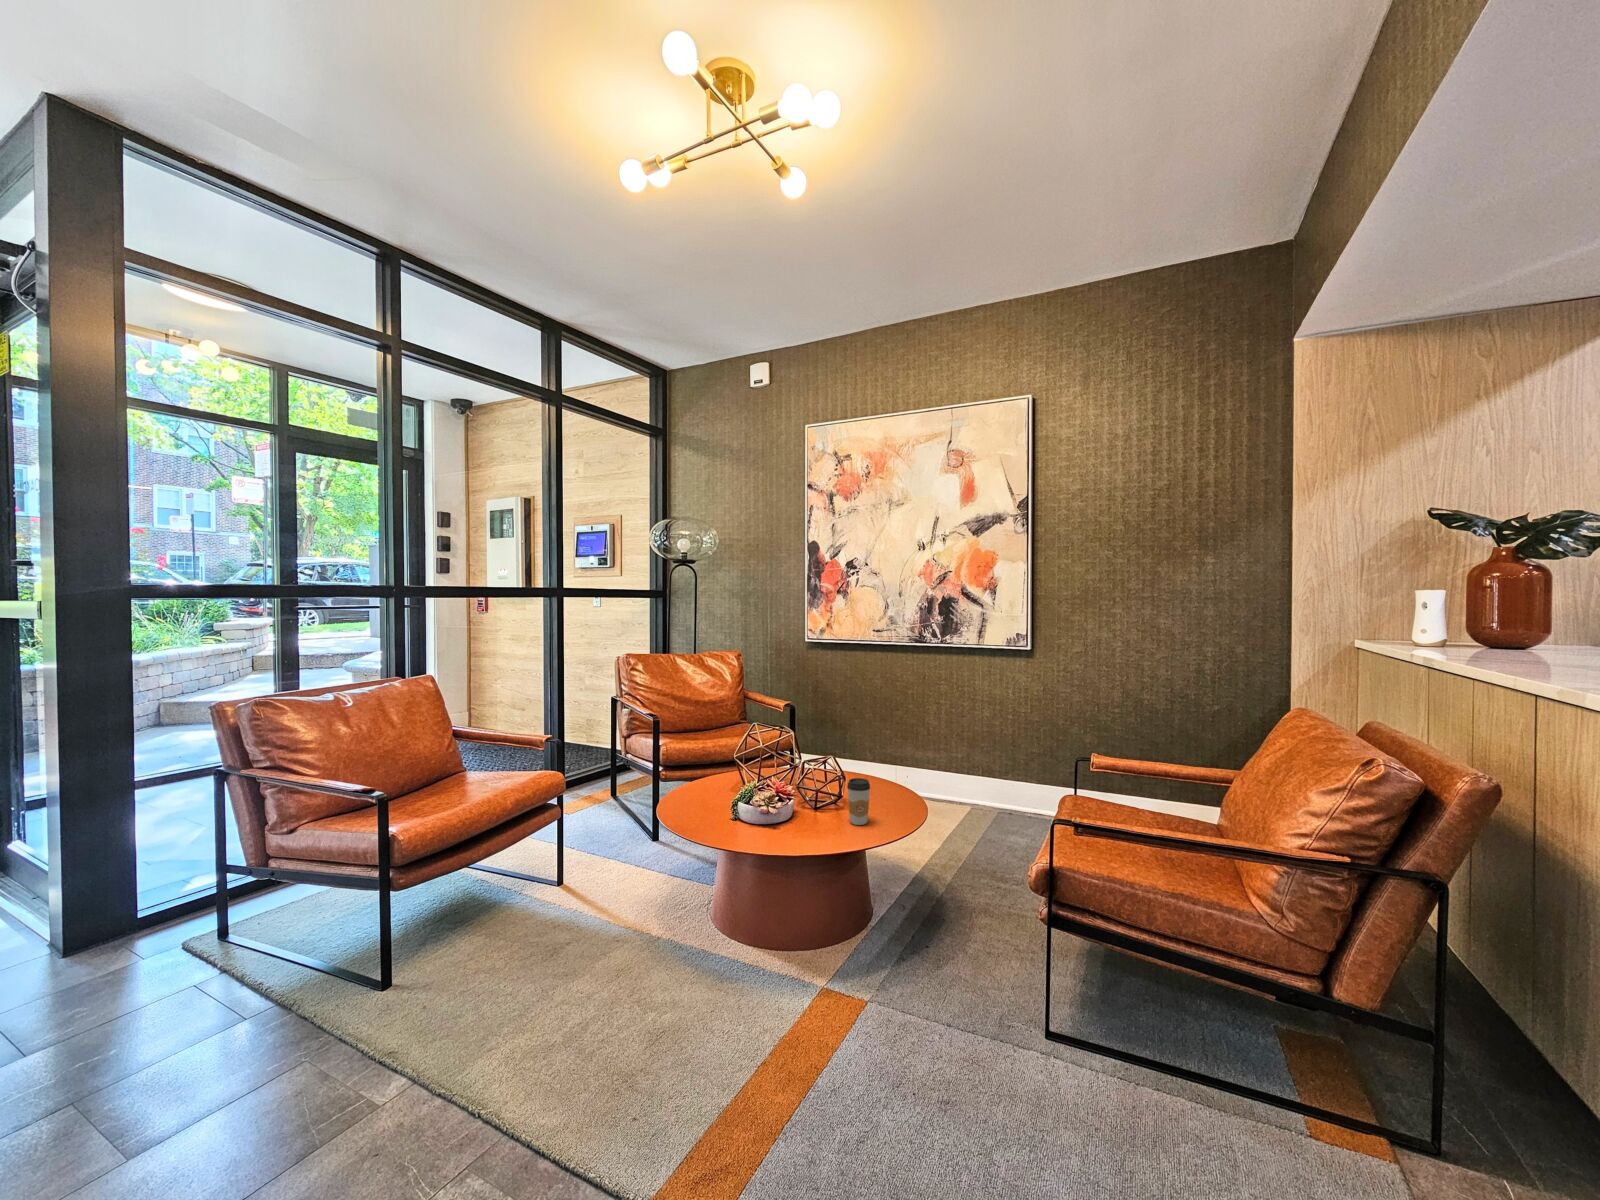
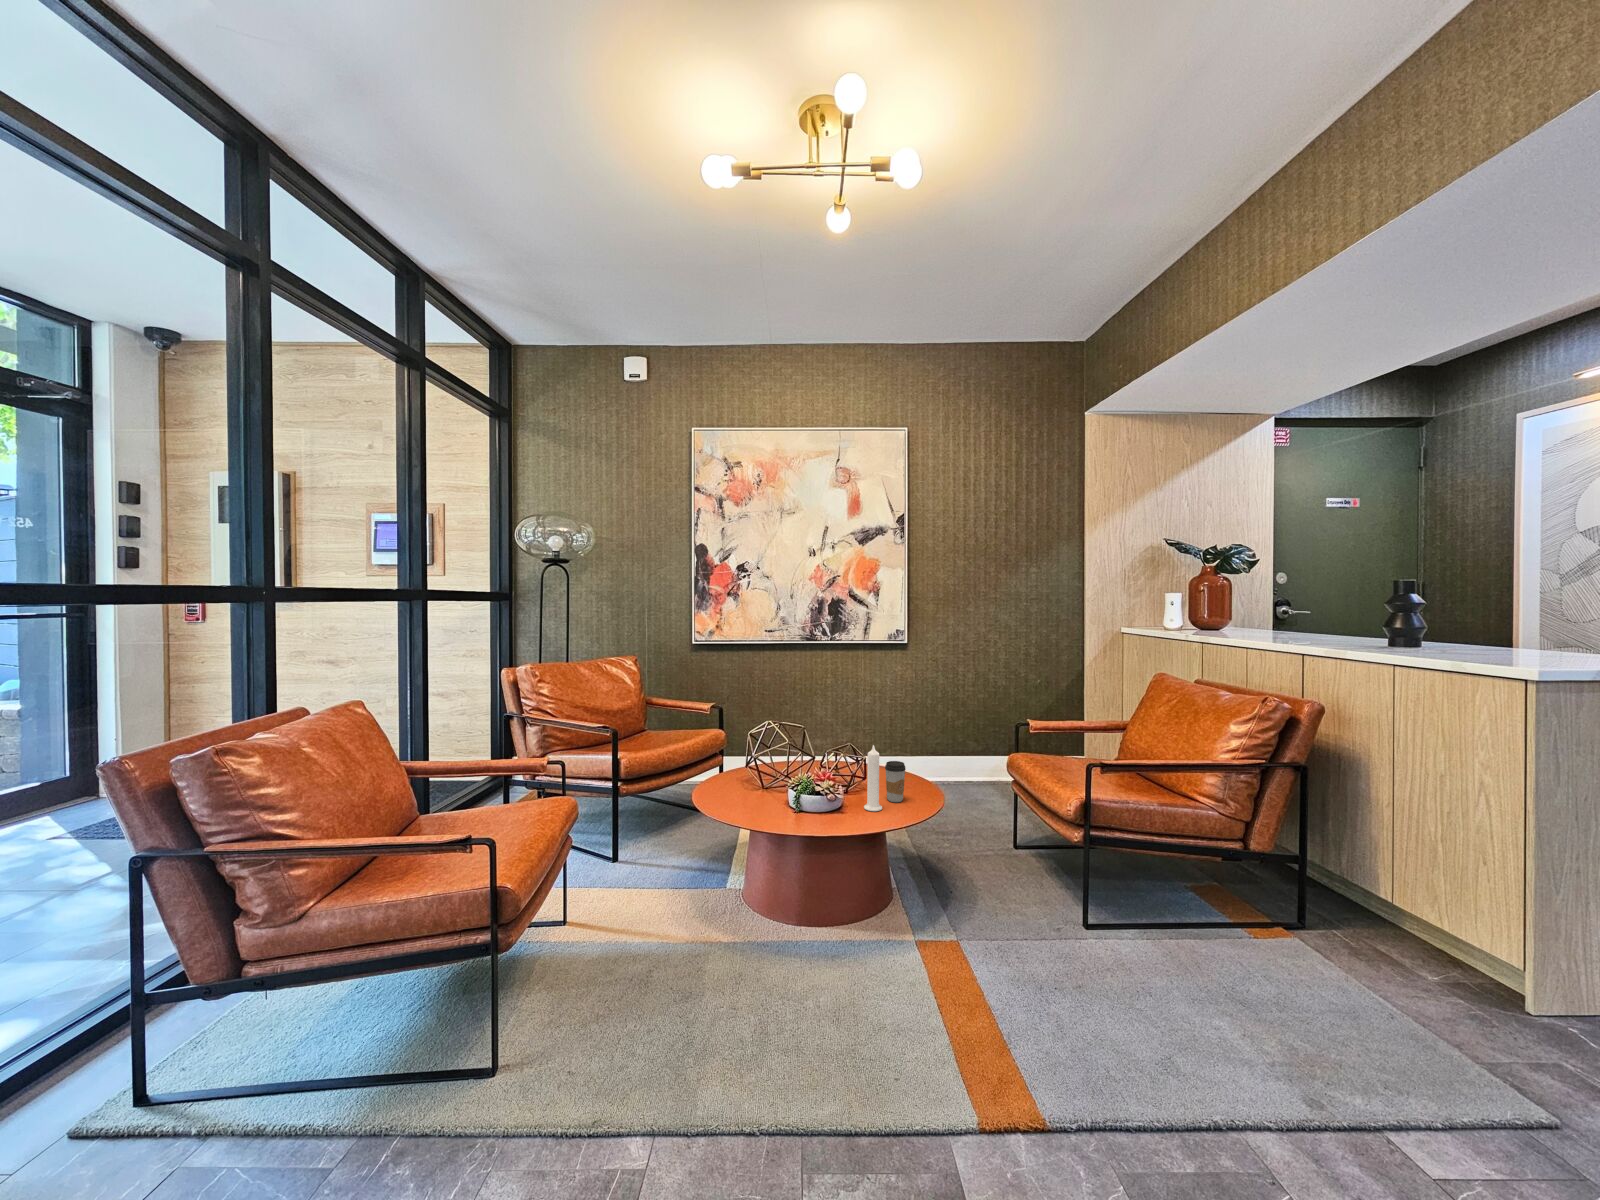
candle: none [811,756,831,830] -> present [864,745,882,811]

